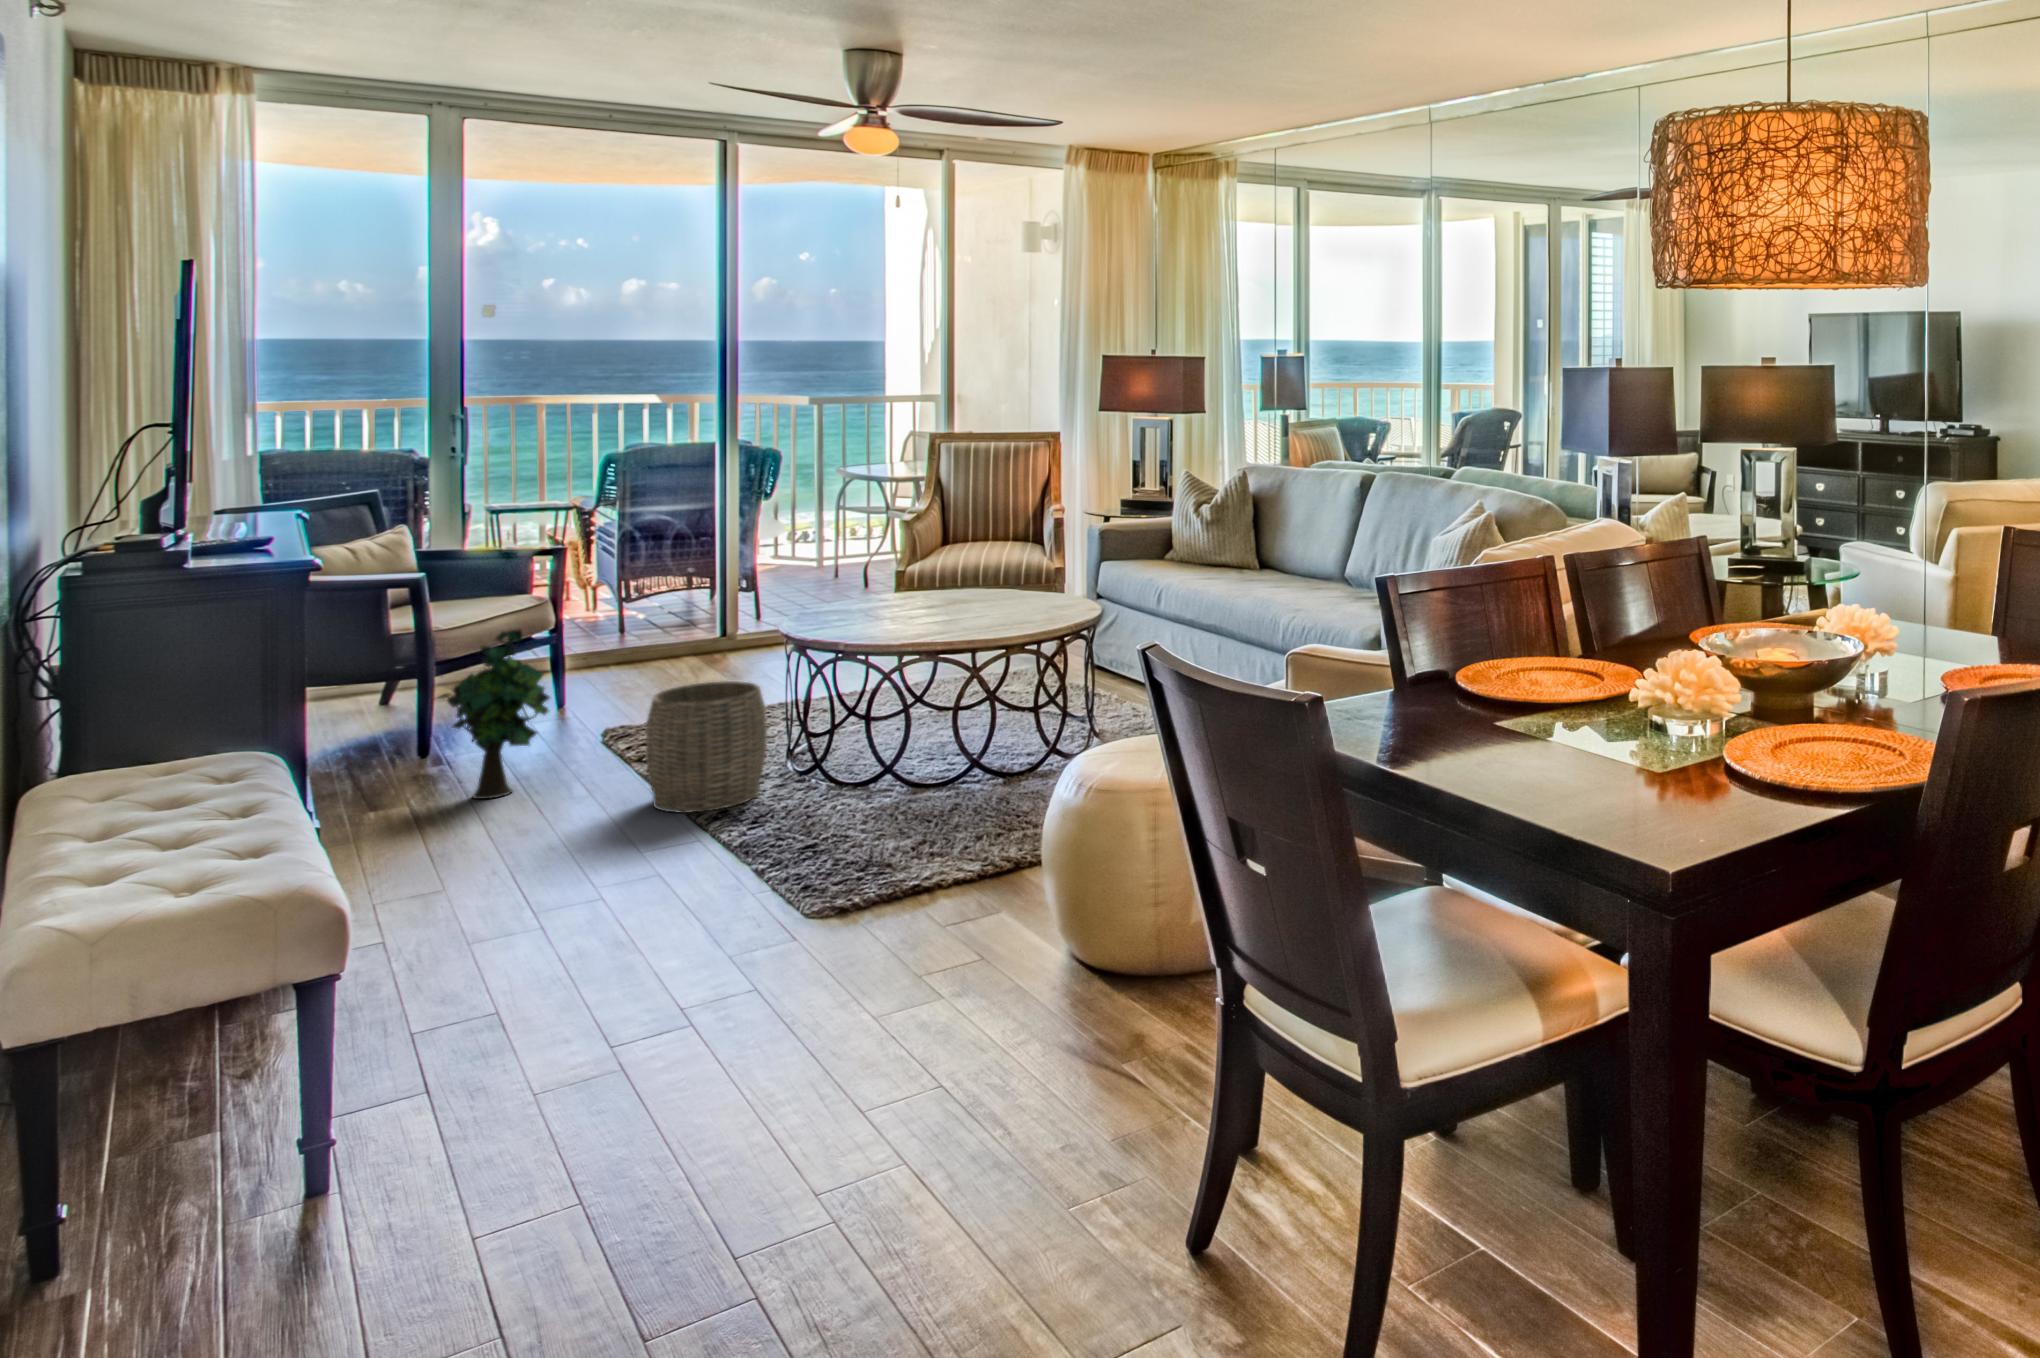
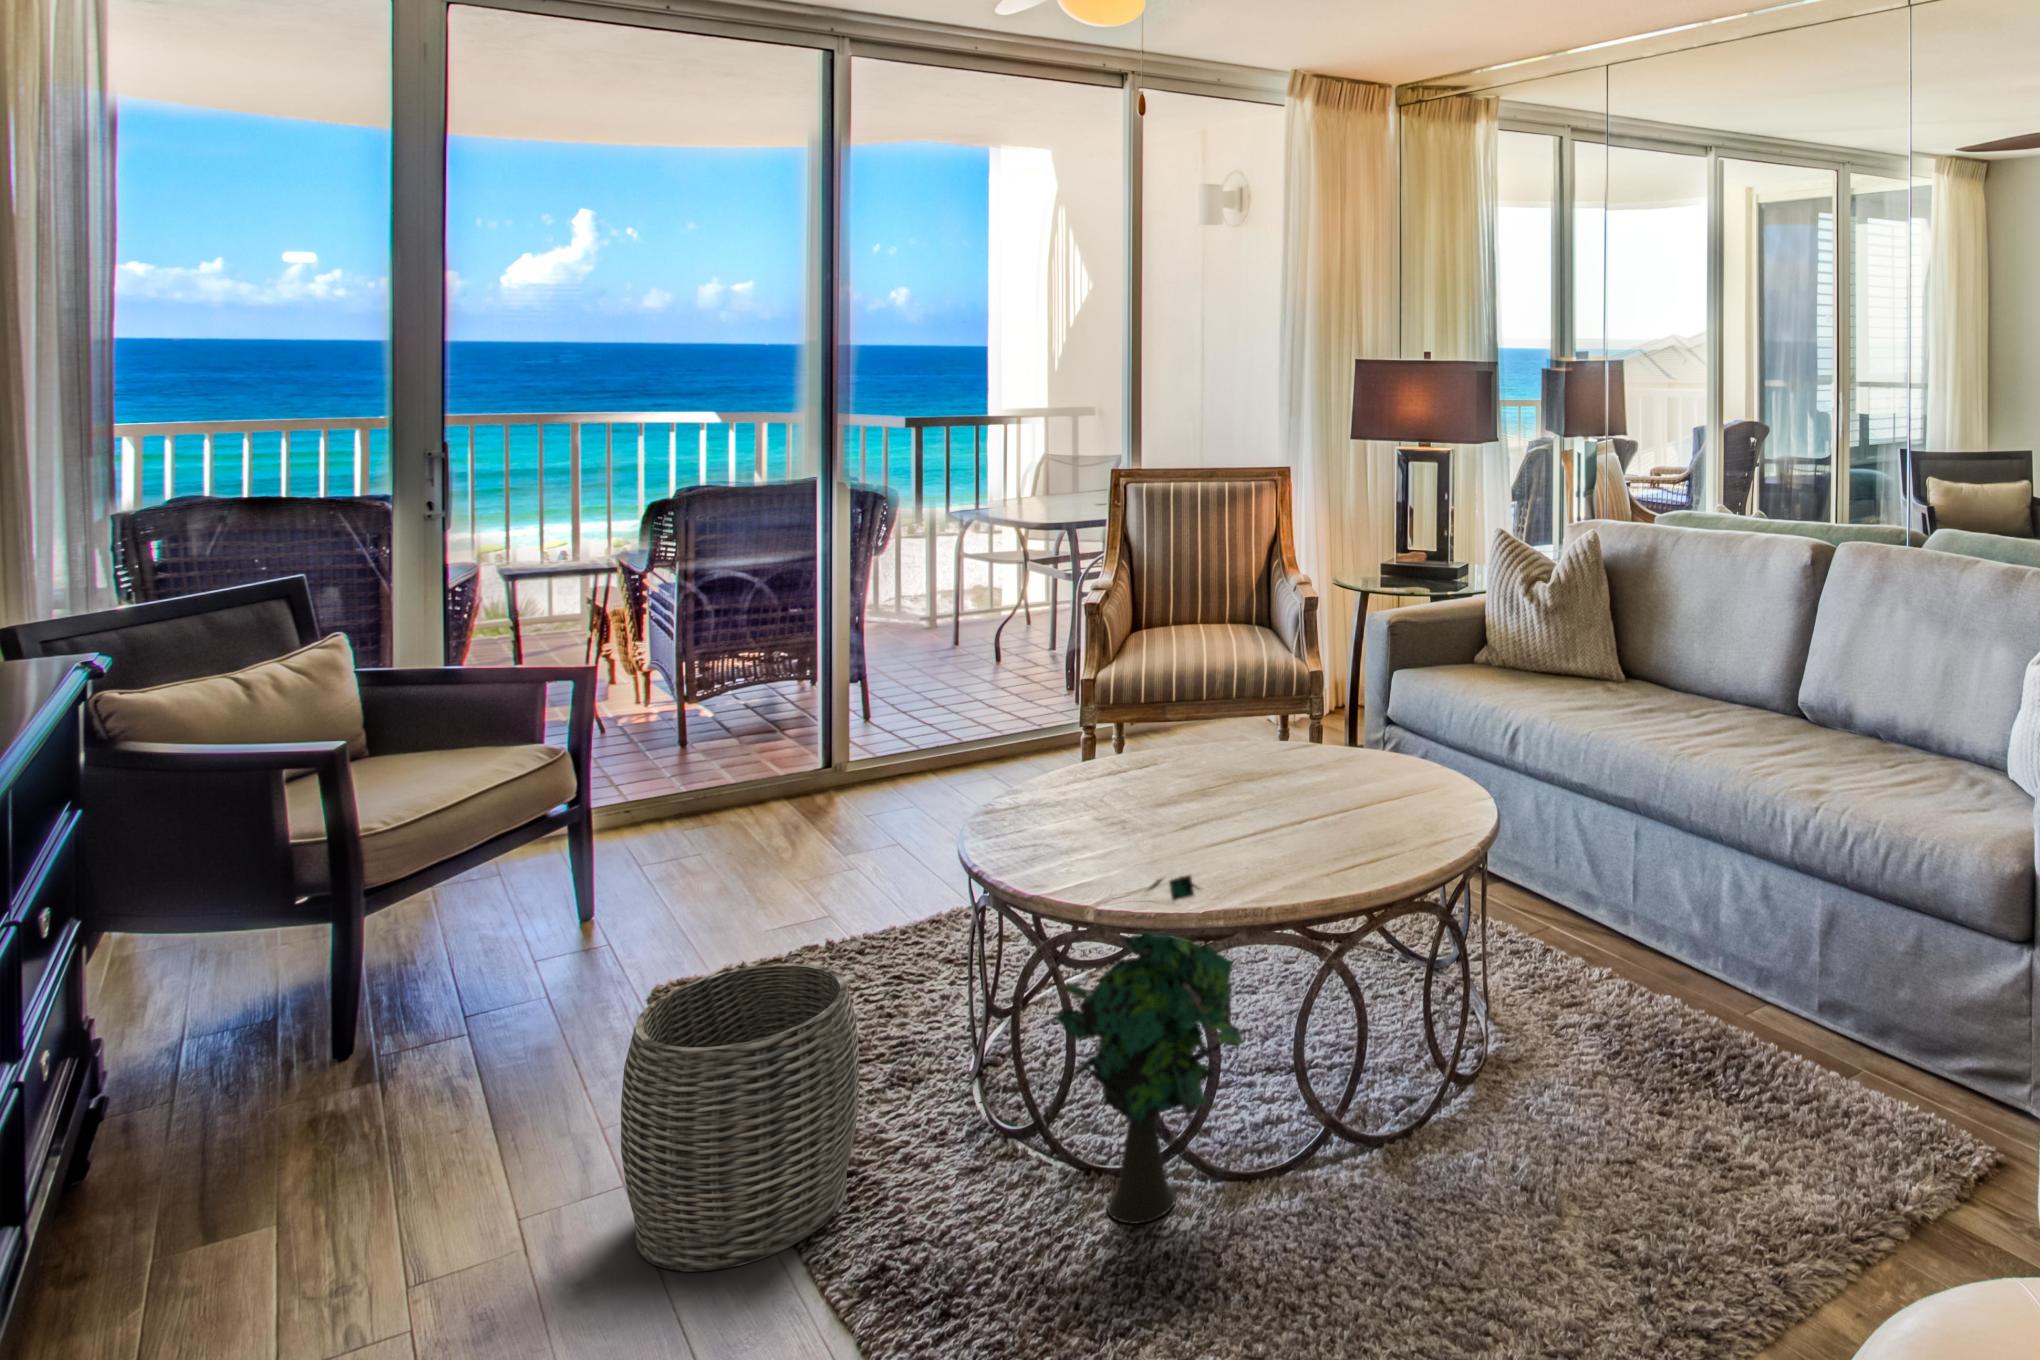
decorative plant: present [437,630,550,799] -> present [1046,875,1242,1224]

